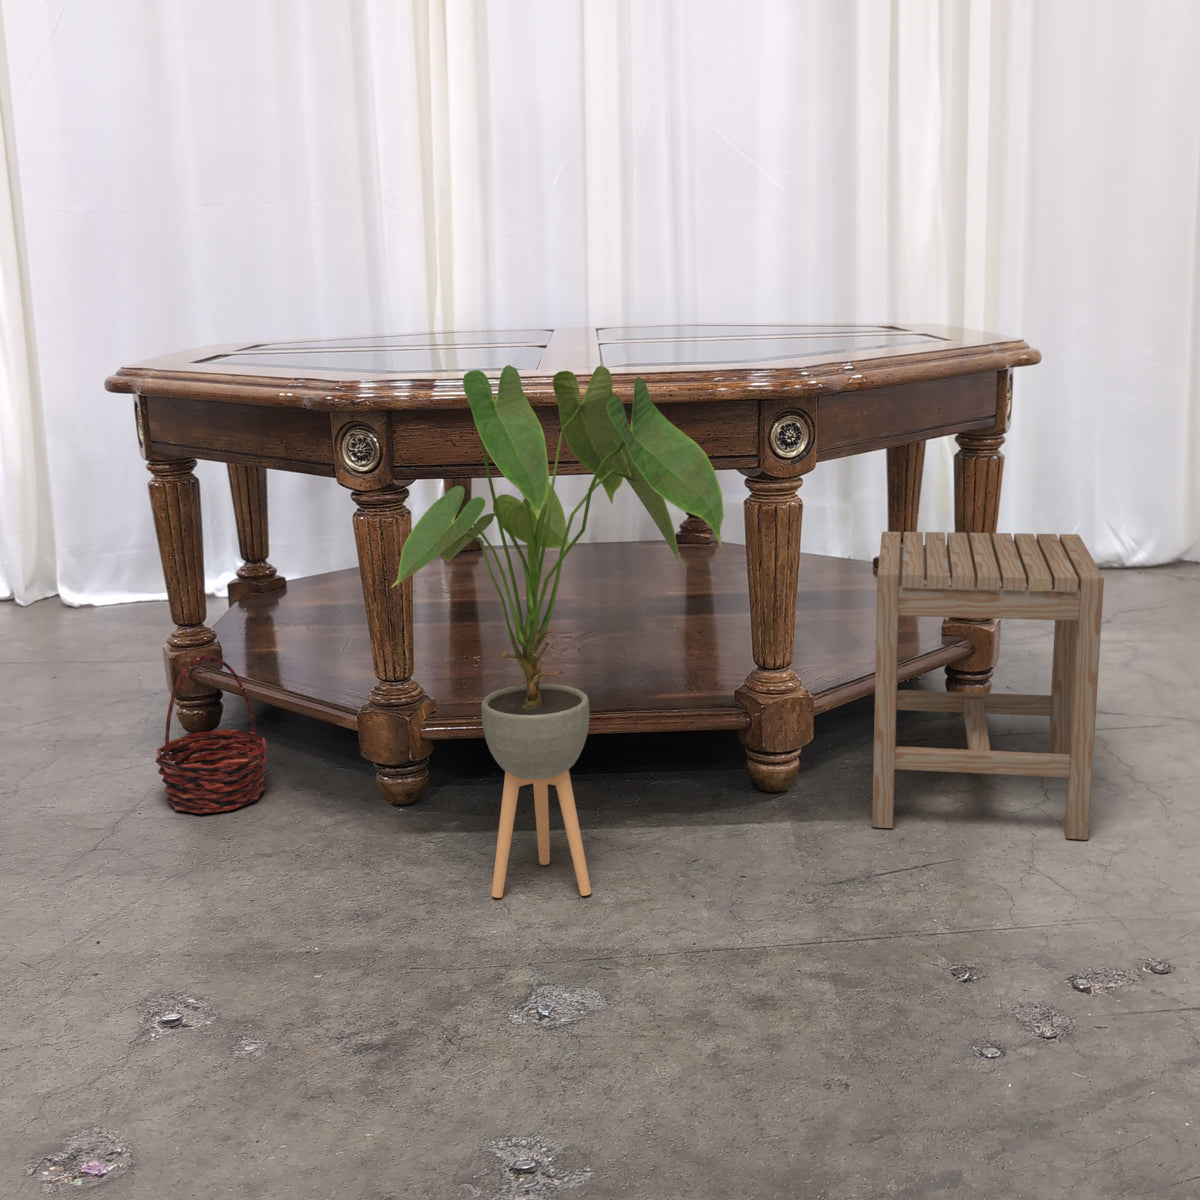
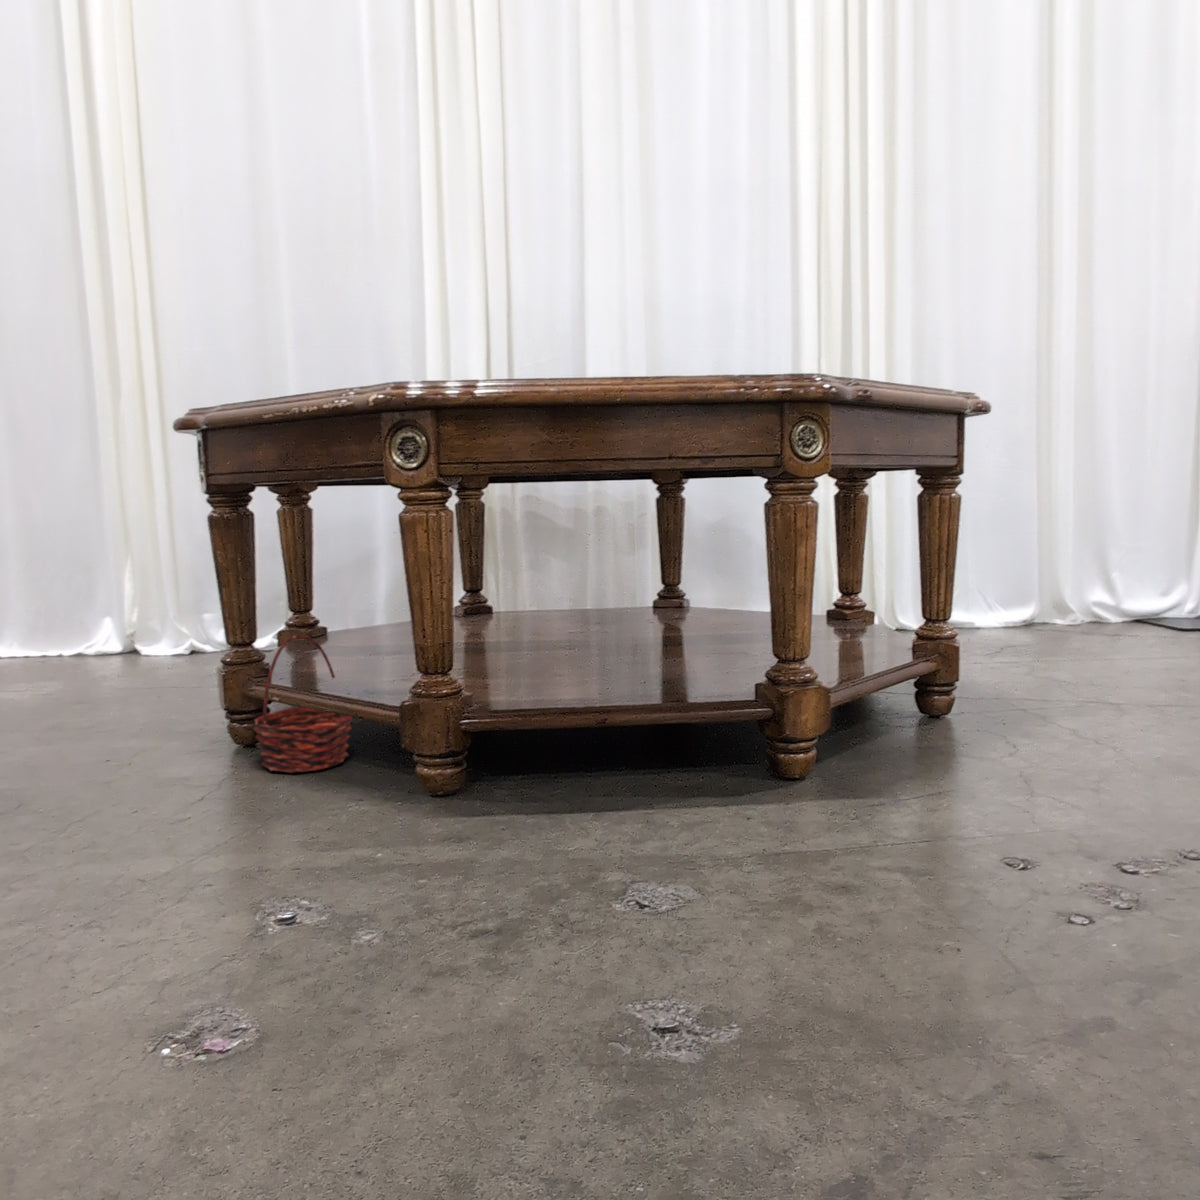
house plant: present [391,365,724,898] -> none [492,334,790,821]
stool: present [872,532,1104,840] -> none [866,532,1080,772]

